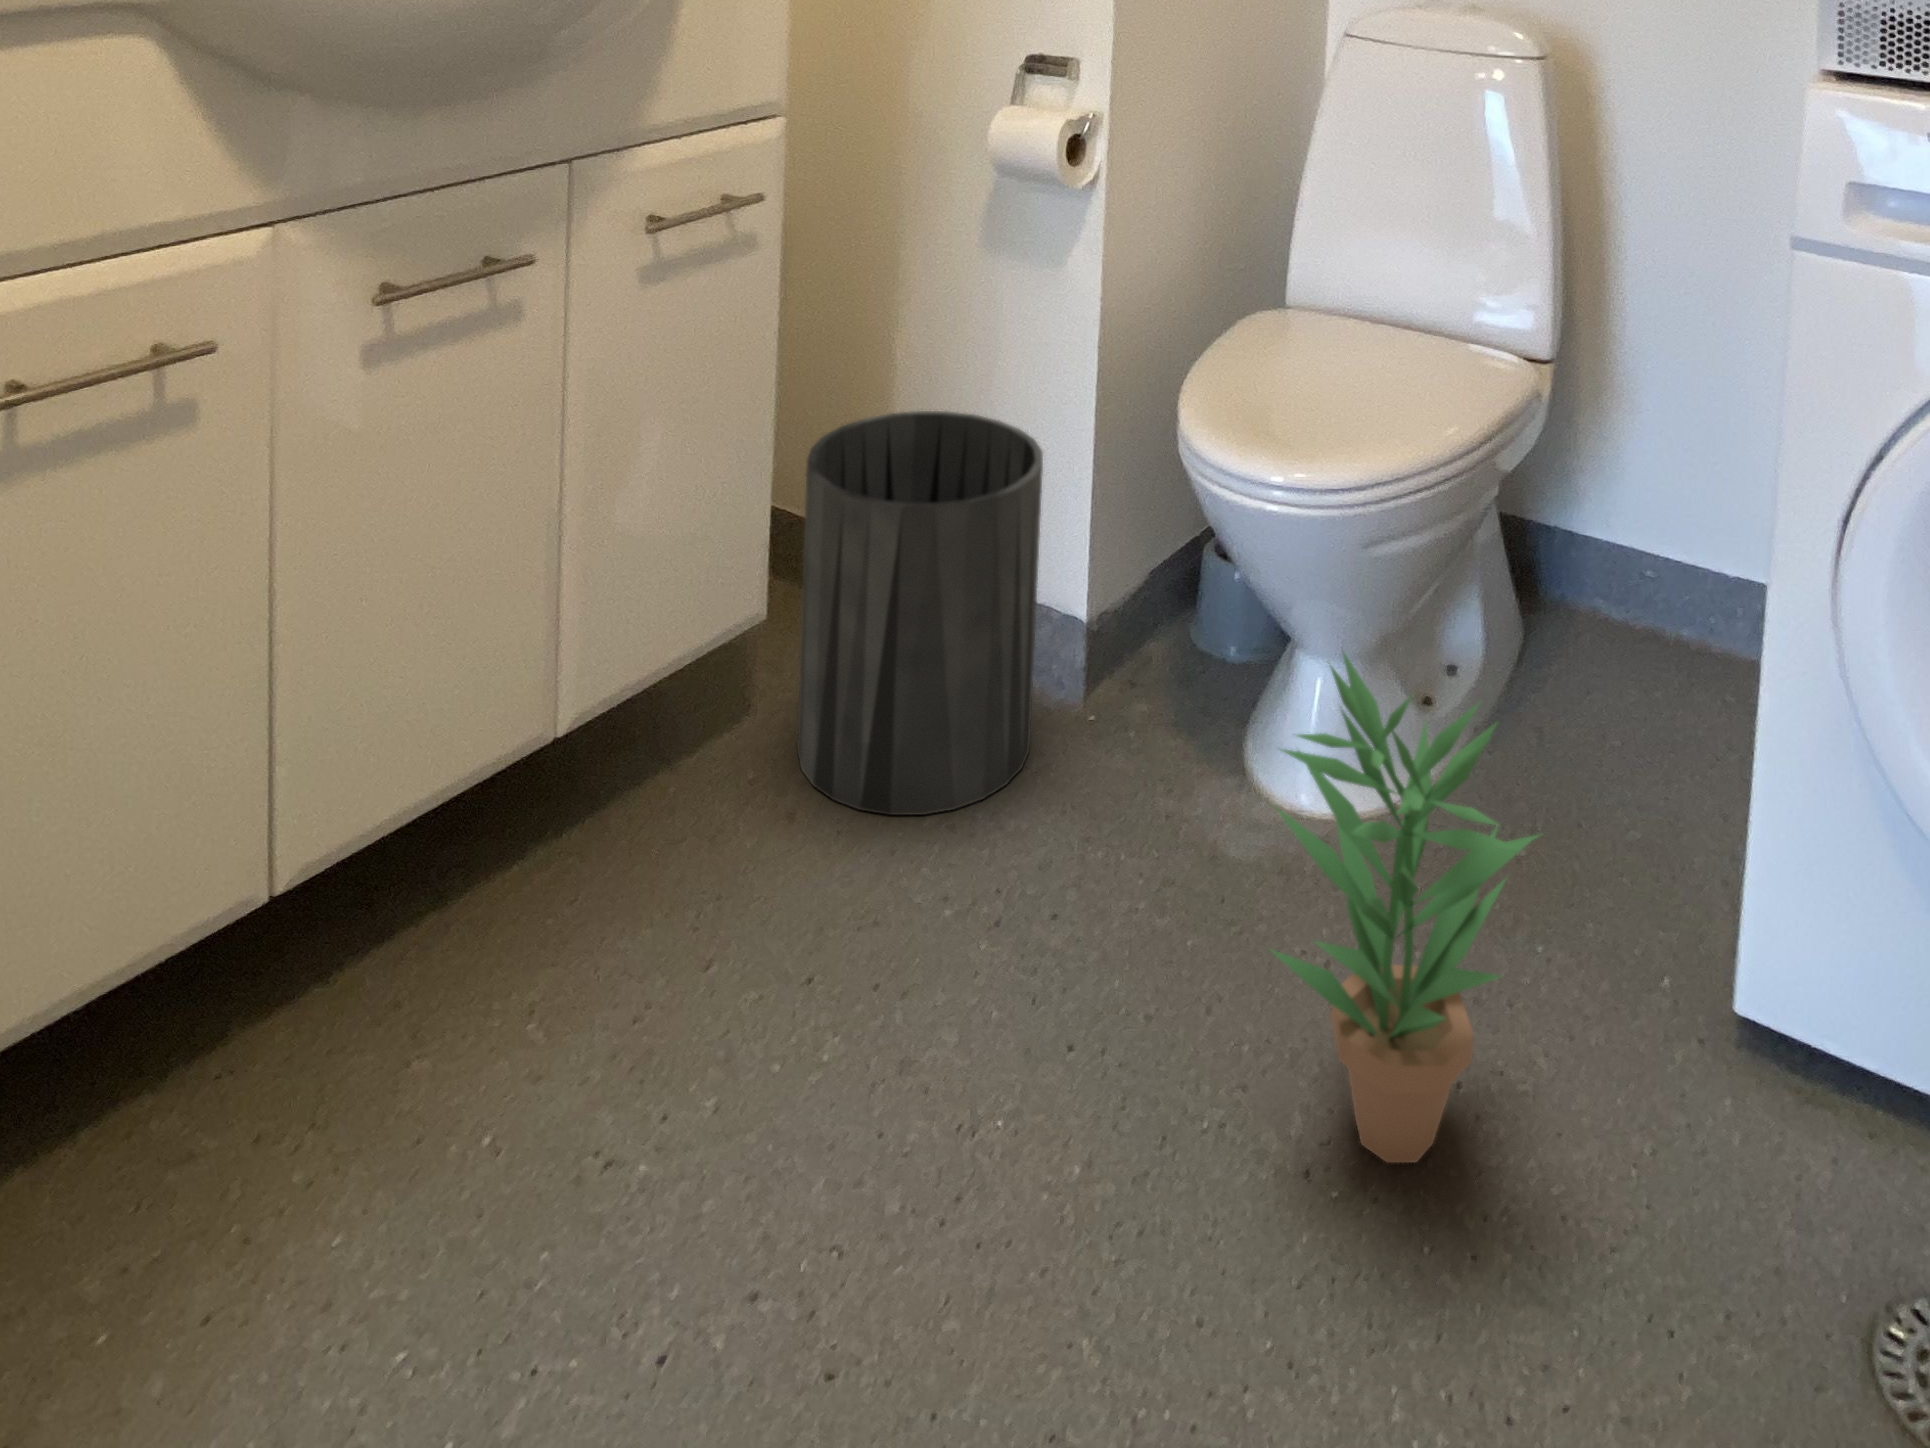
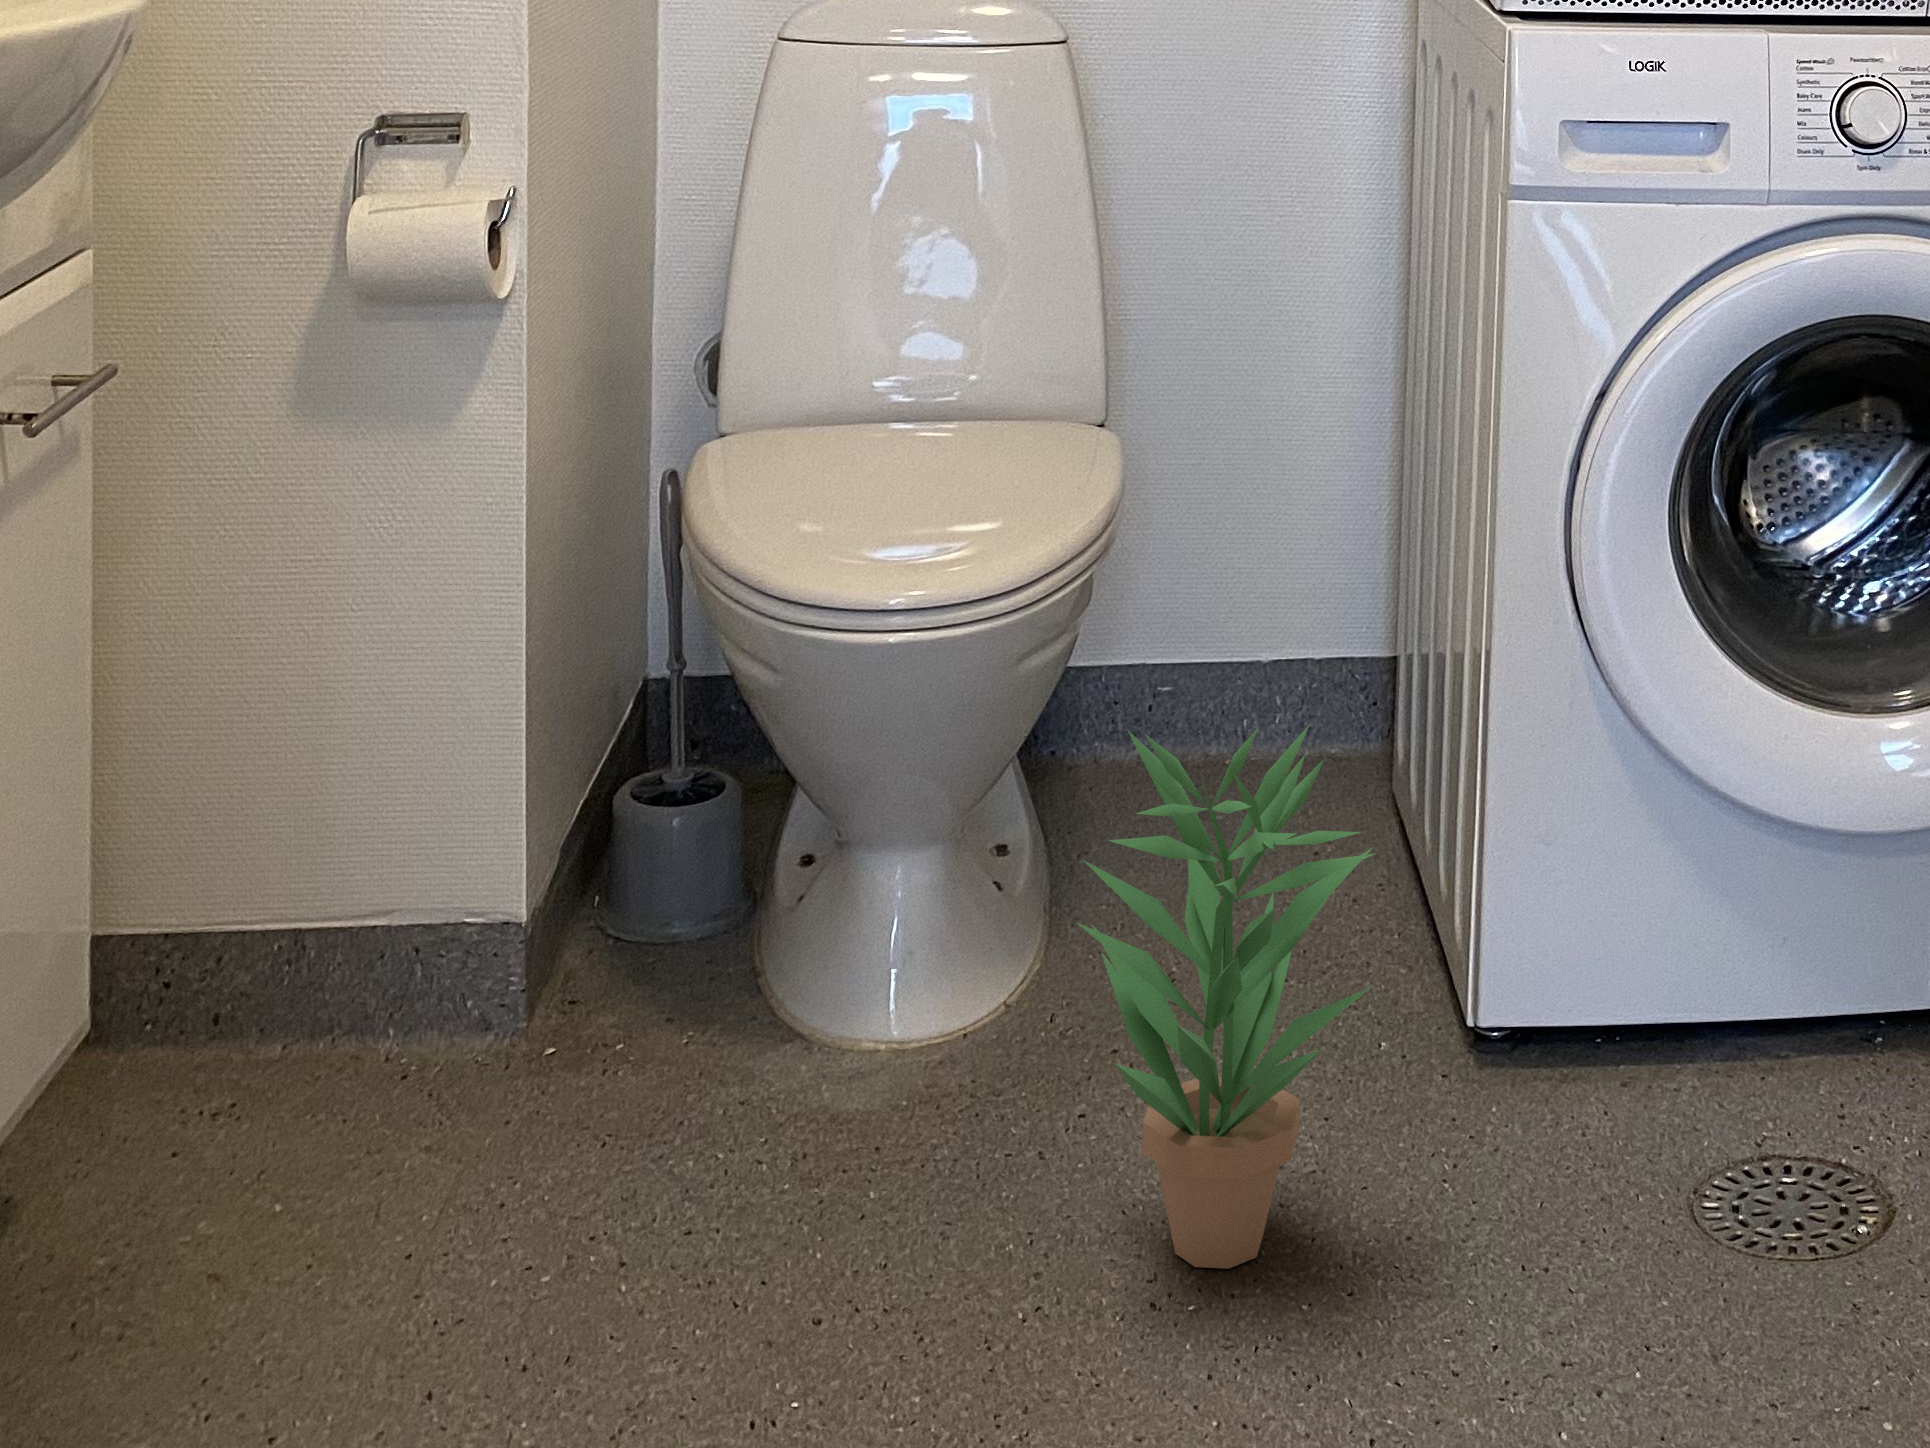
trash can: present [797,411,1043,815] -> none [132,669,516,1249]

